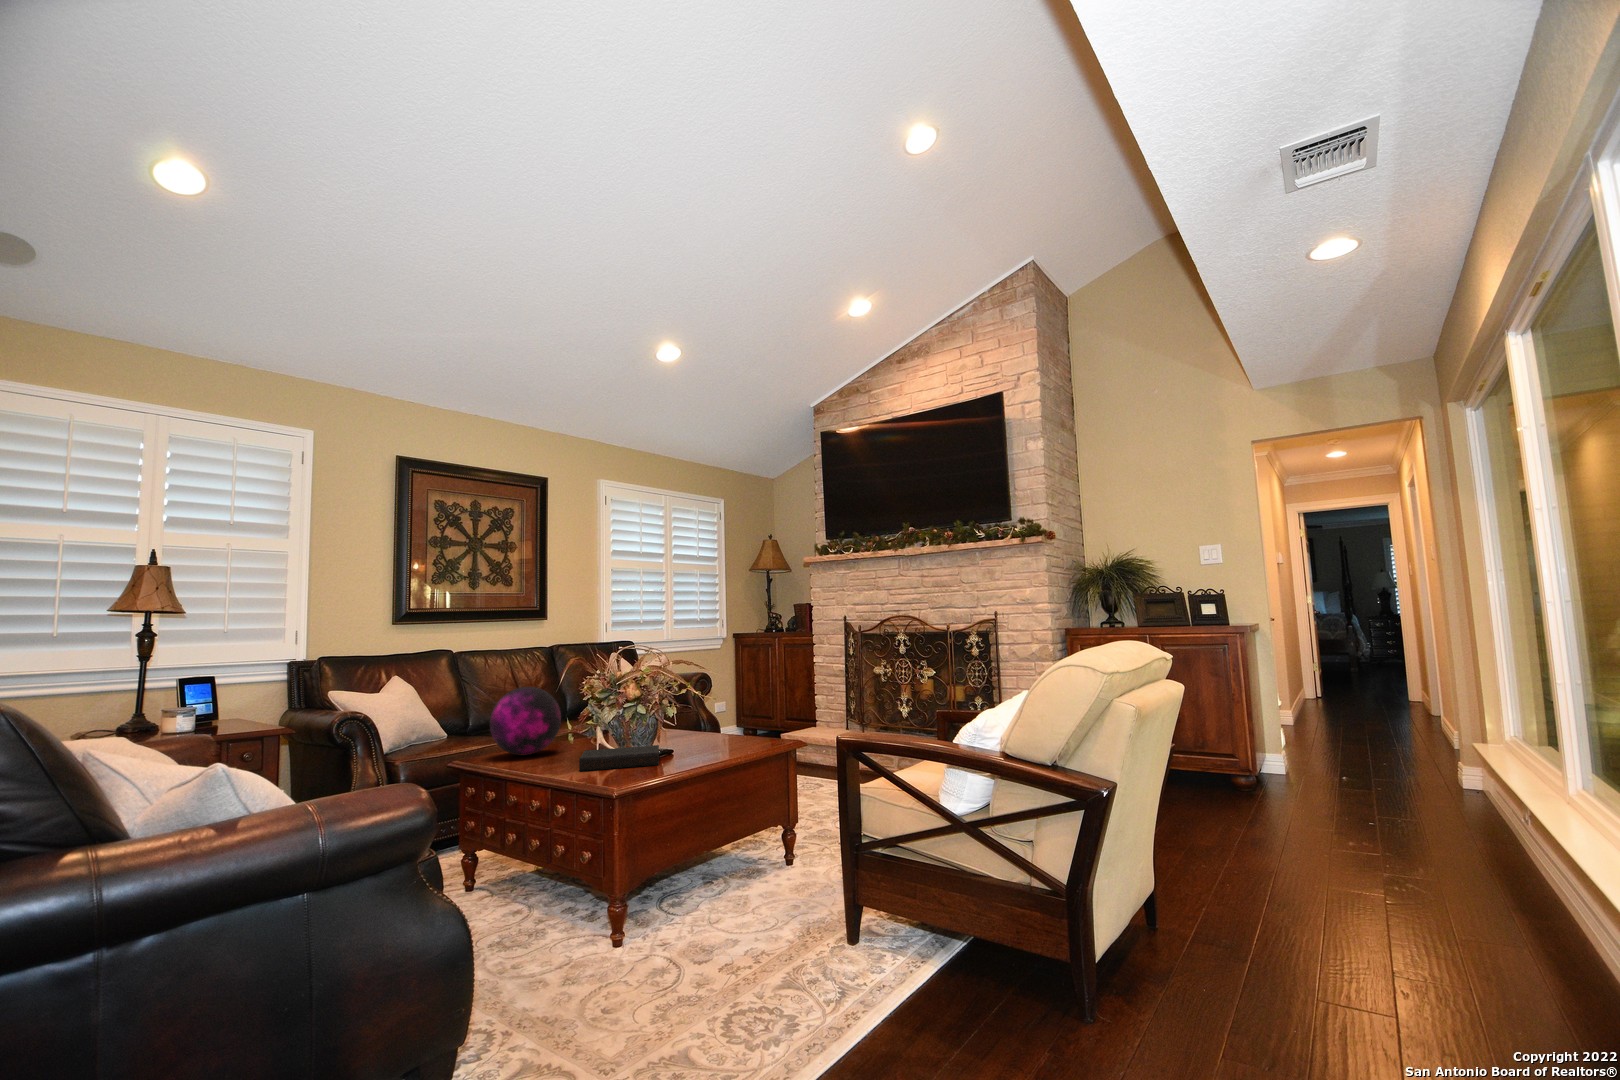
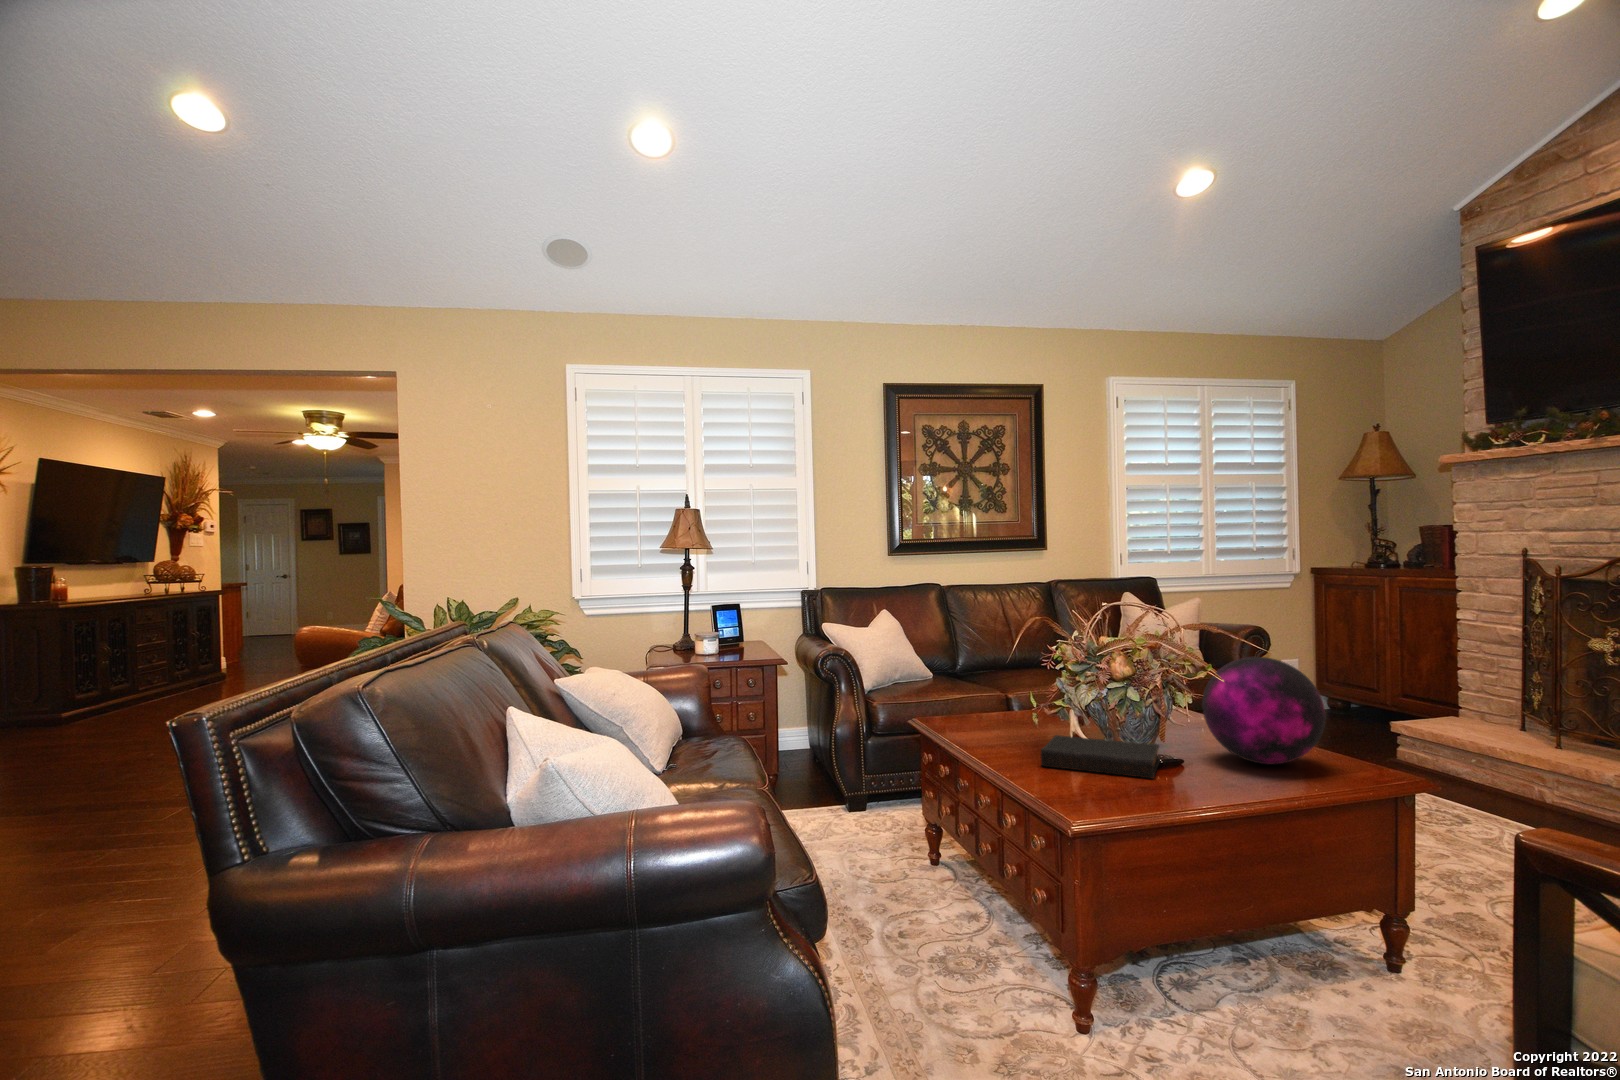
decorative orb: present [490,687,561,755] -> present [1202,657,1326,764]

